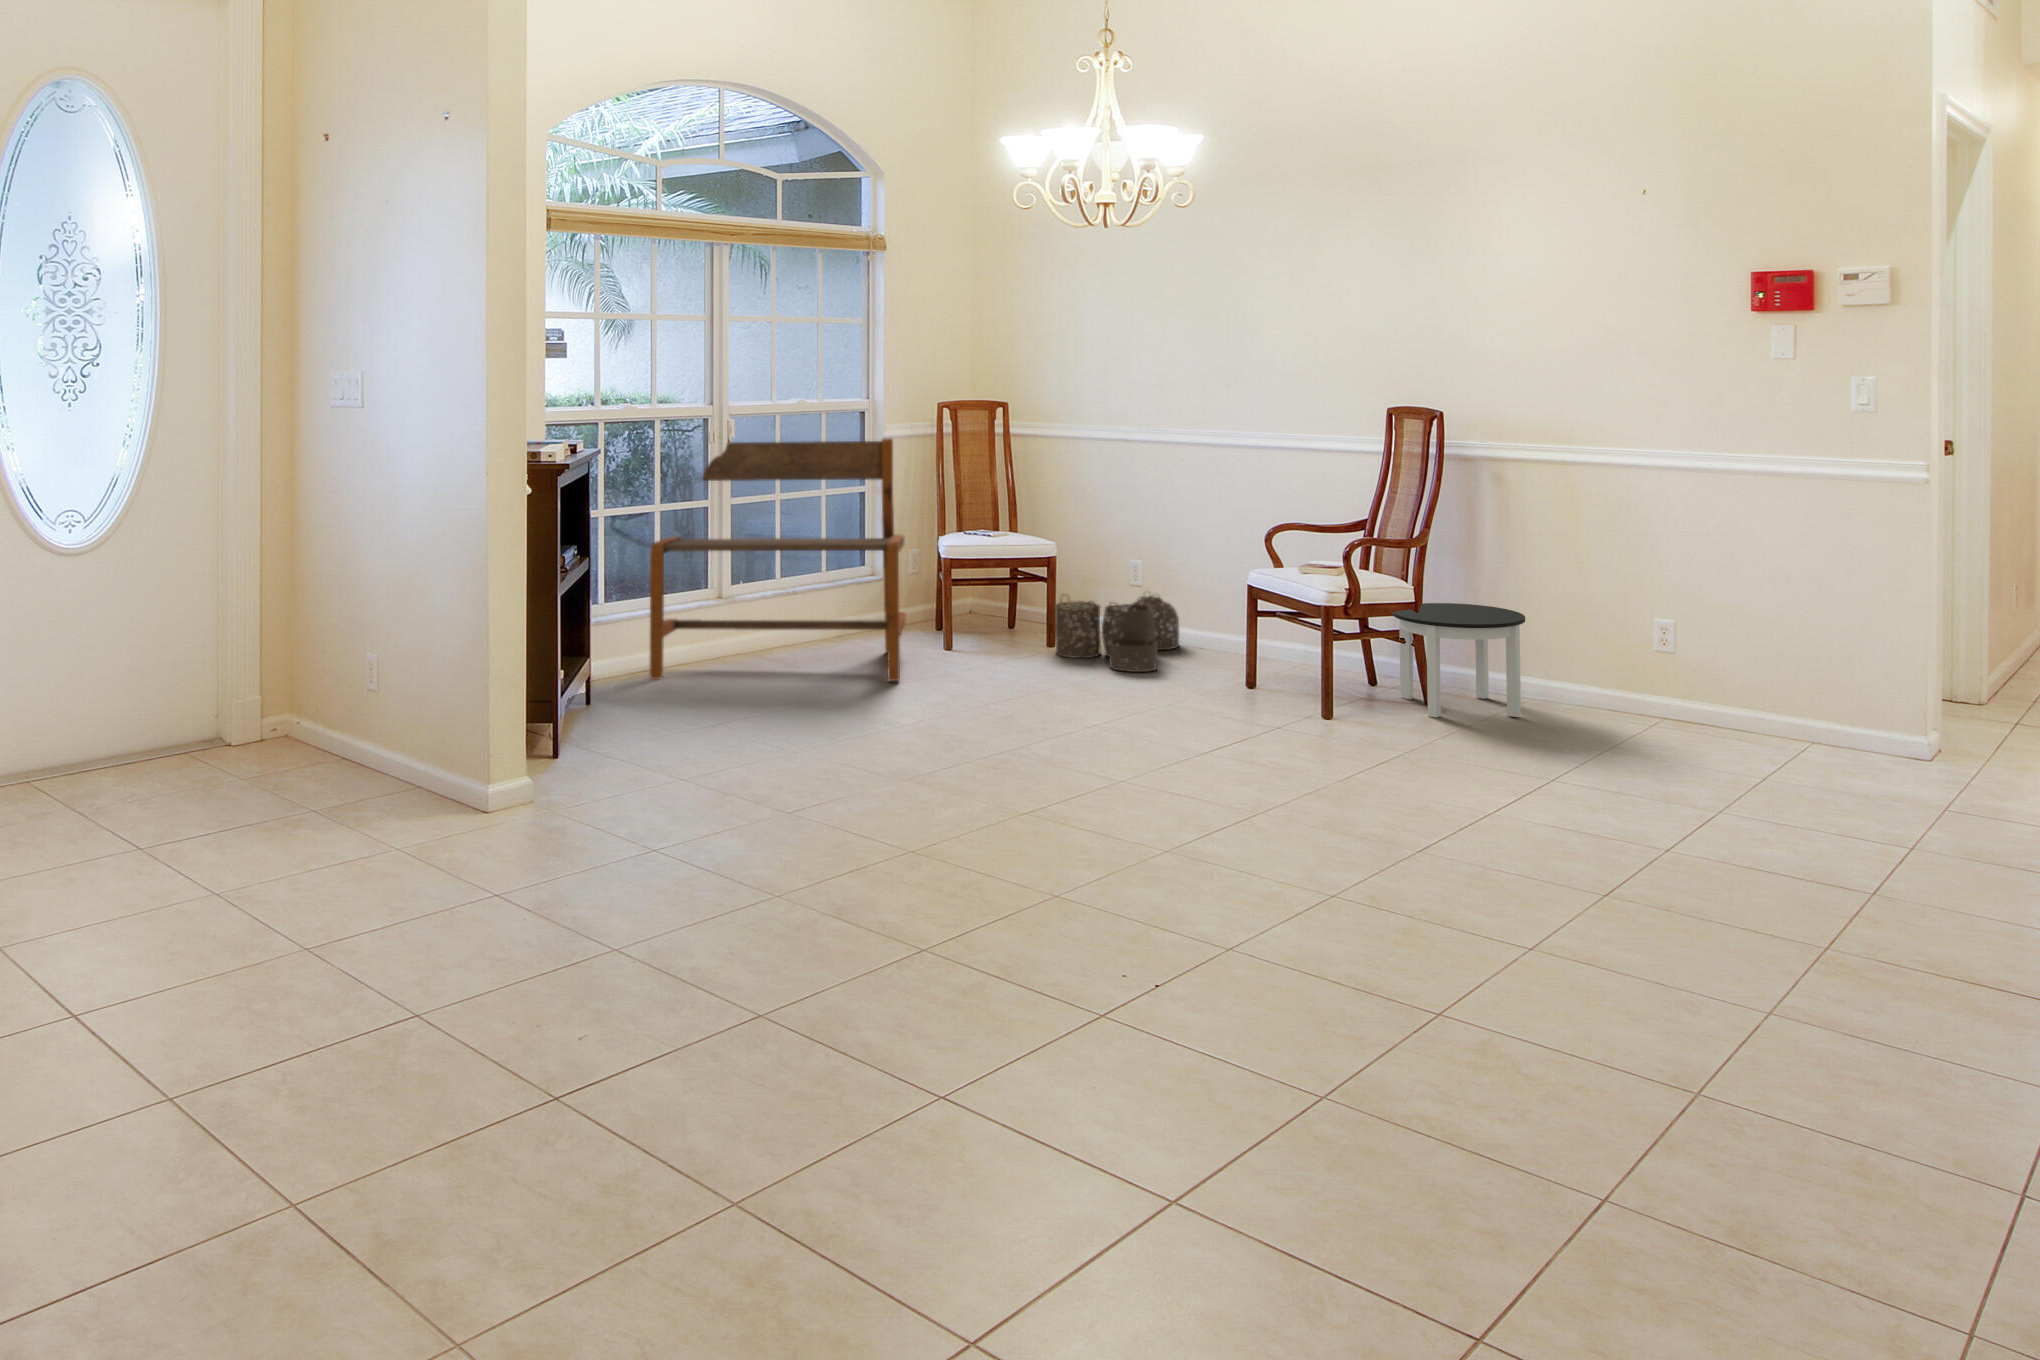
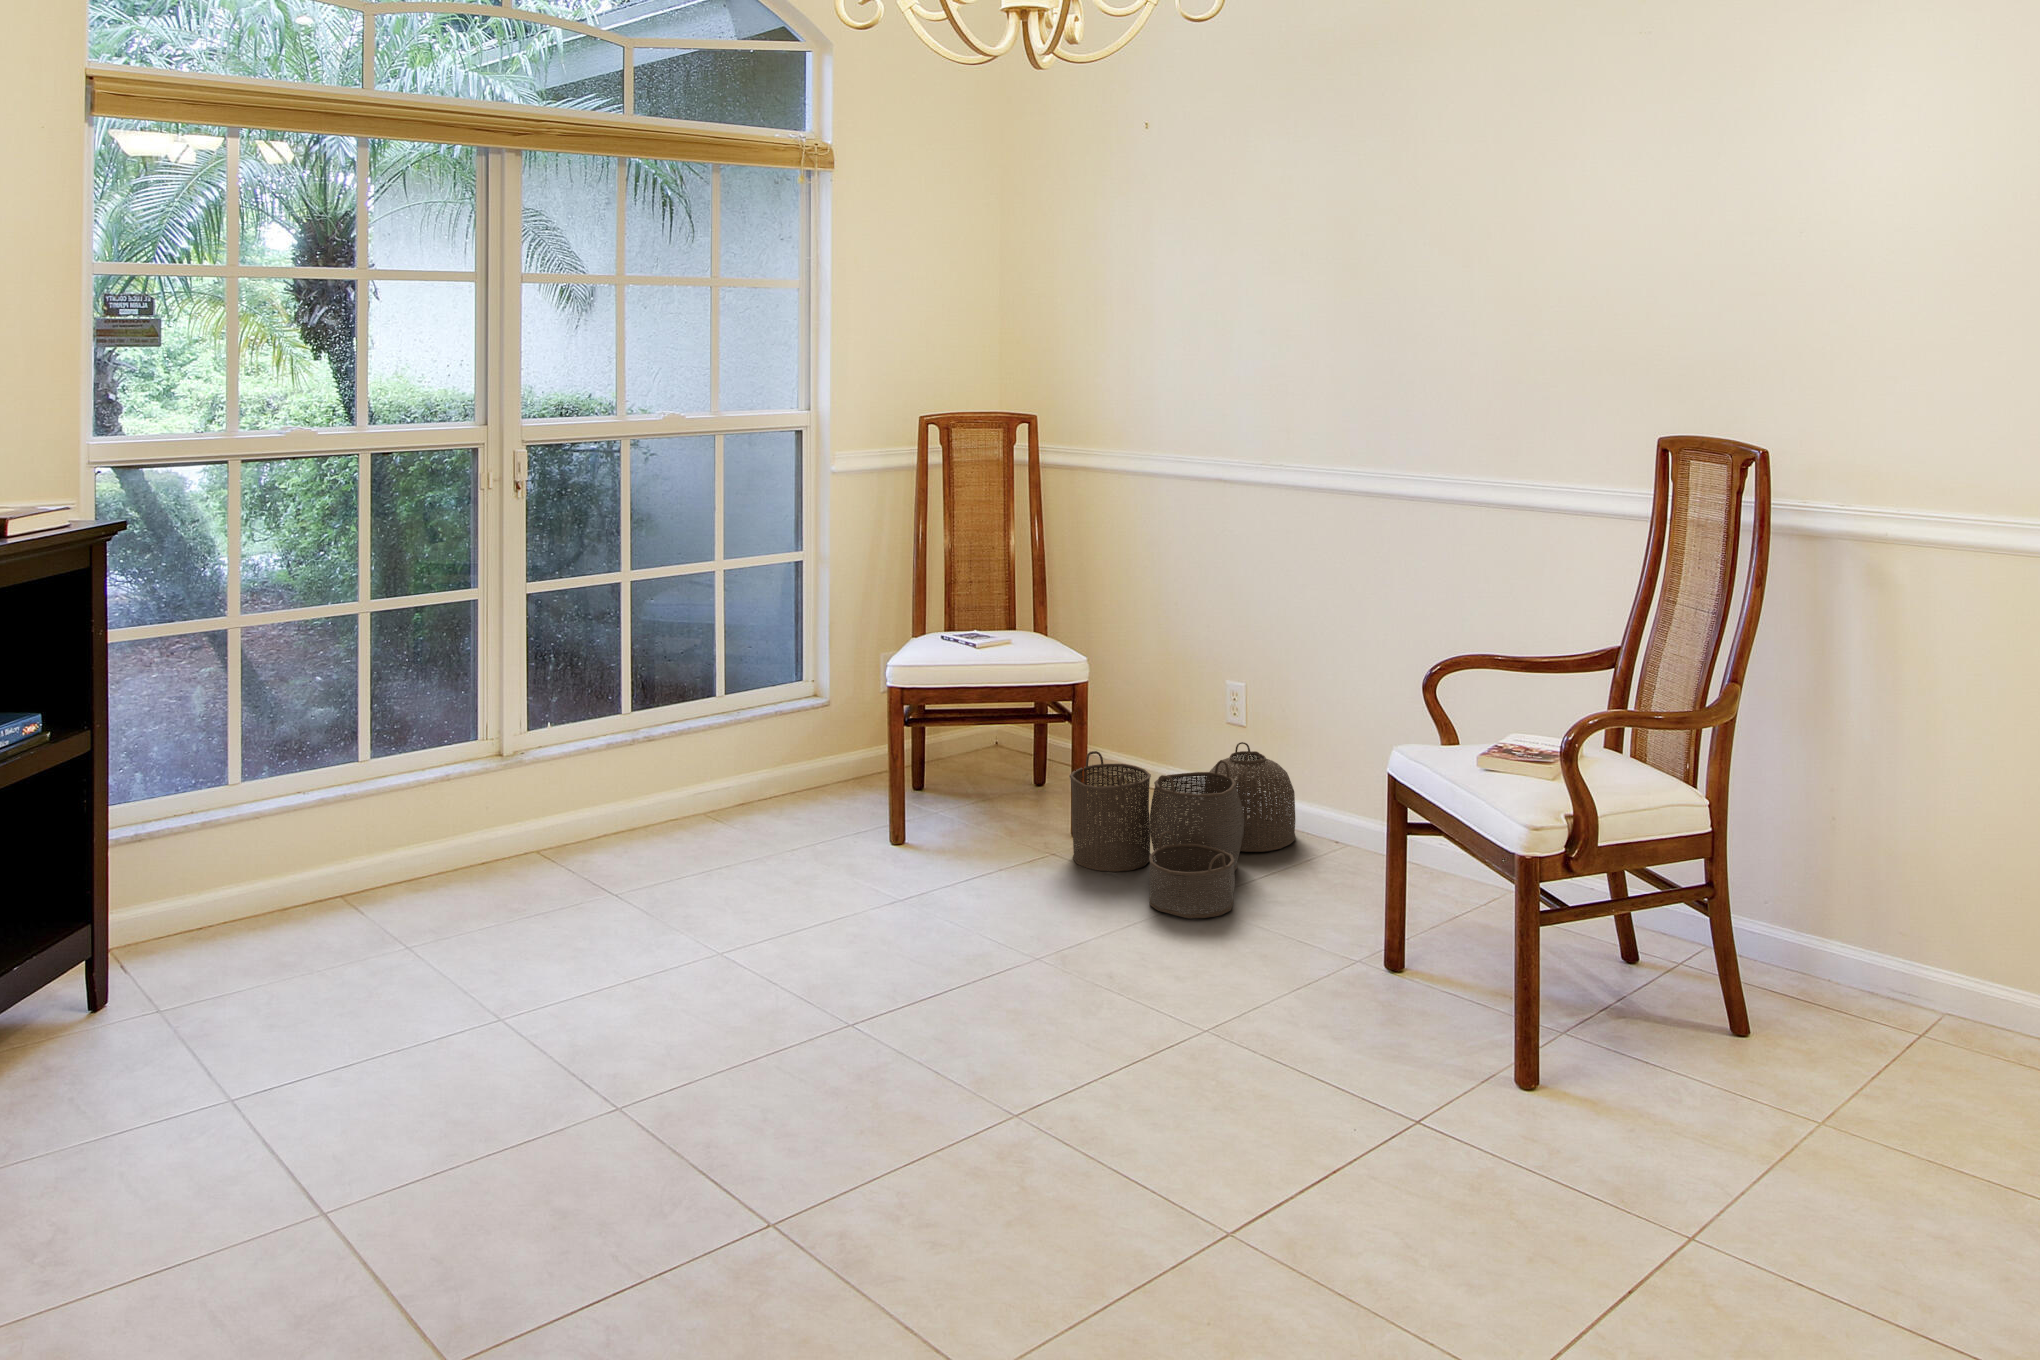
bench: present [649,438,906,681] -> none [304,484,811,943]
round table: present [1392,603,1525,718] -> none [1665,821,1945,1096]

